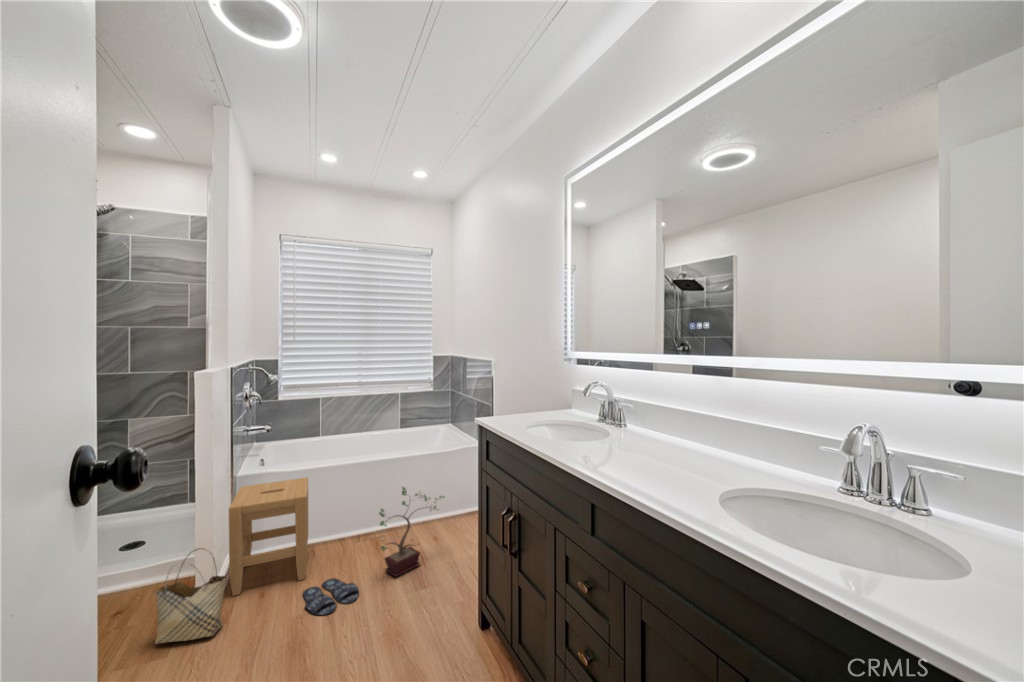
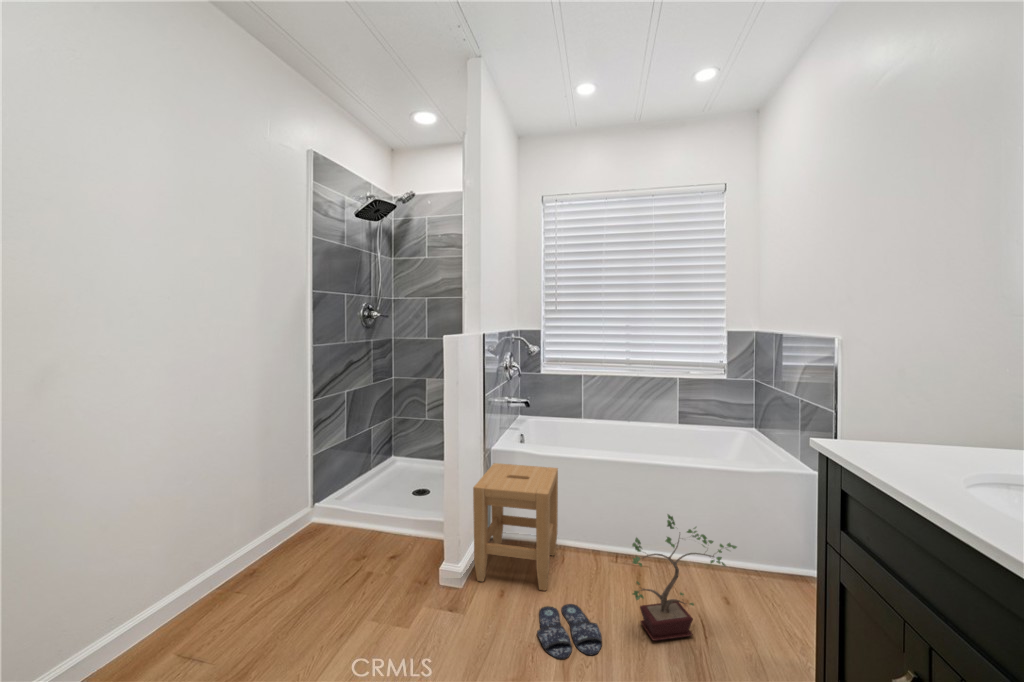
woven basket: present [155,548,226,644] -> none [405,524,463,625]

